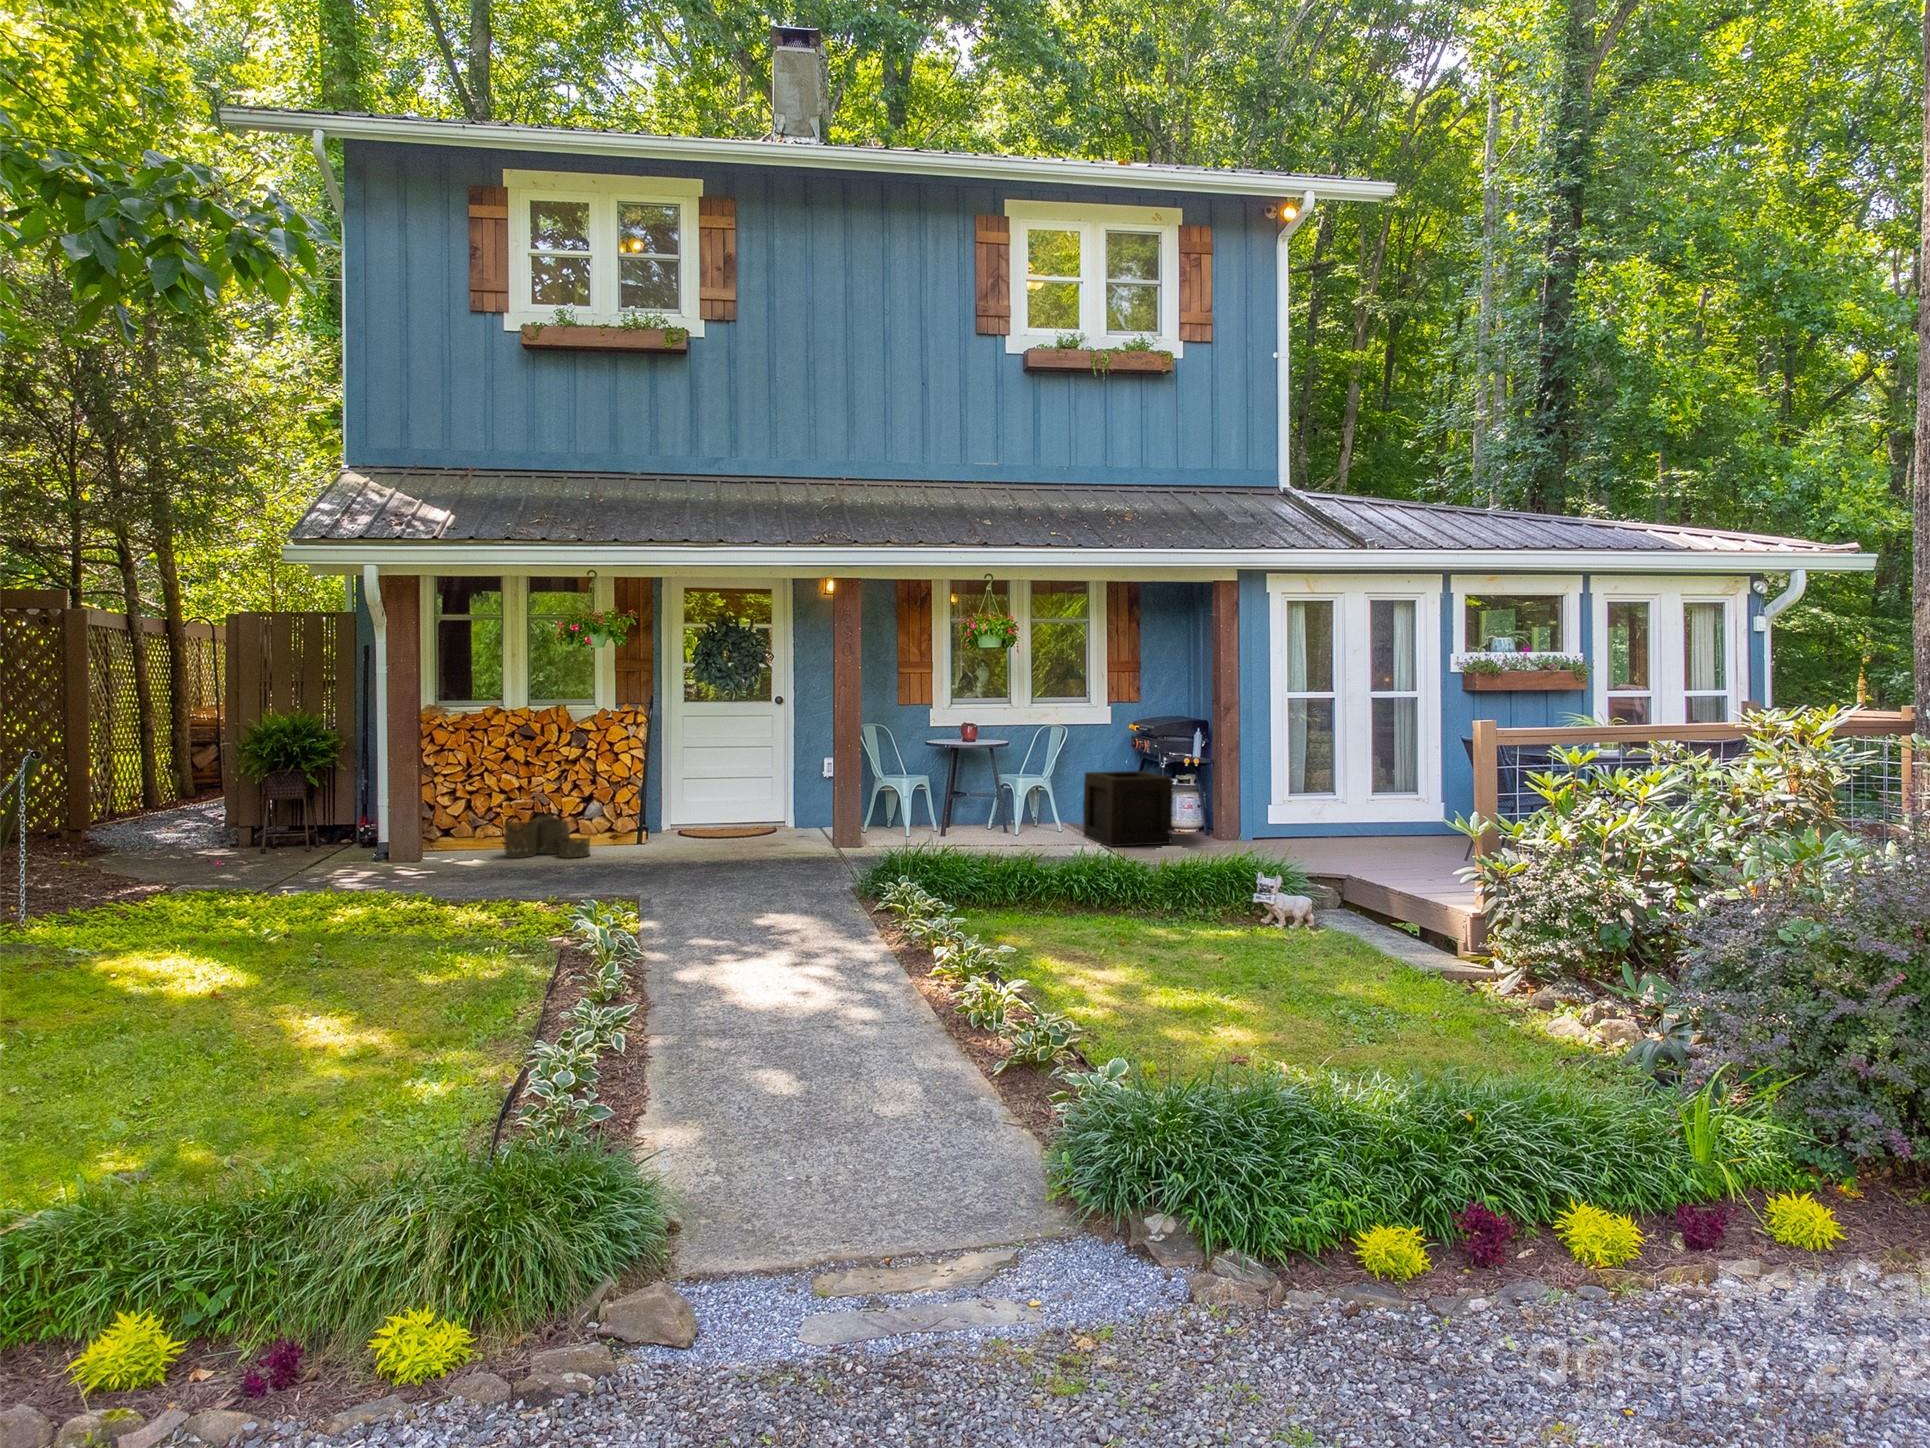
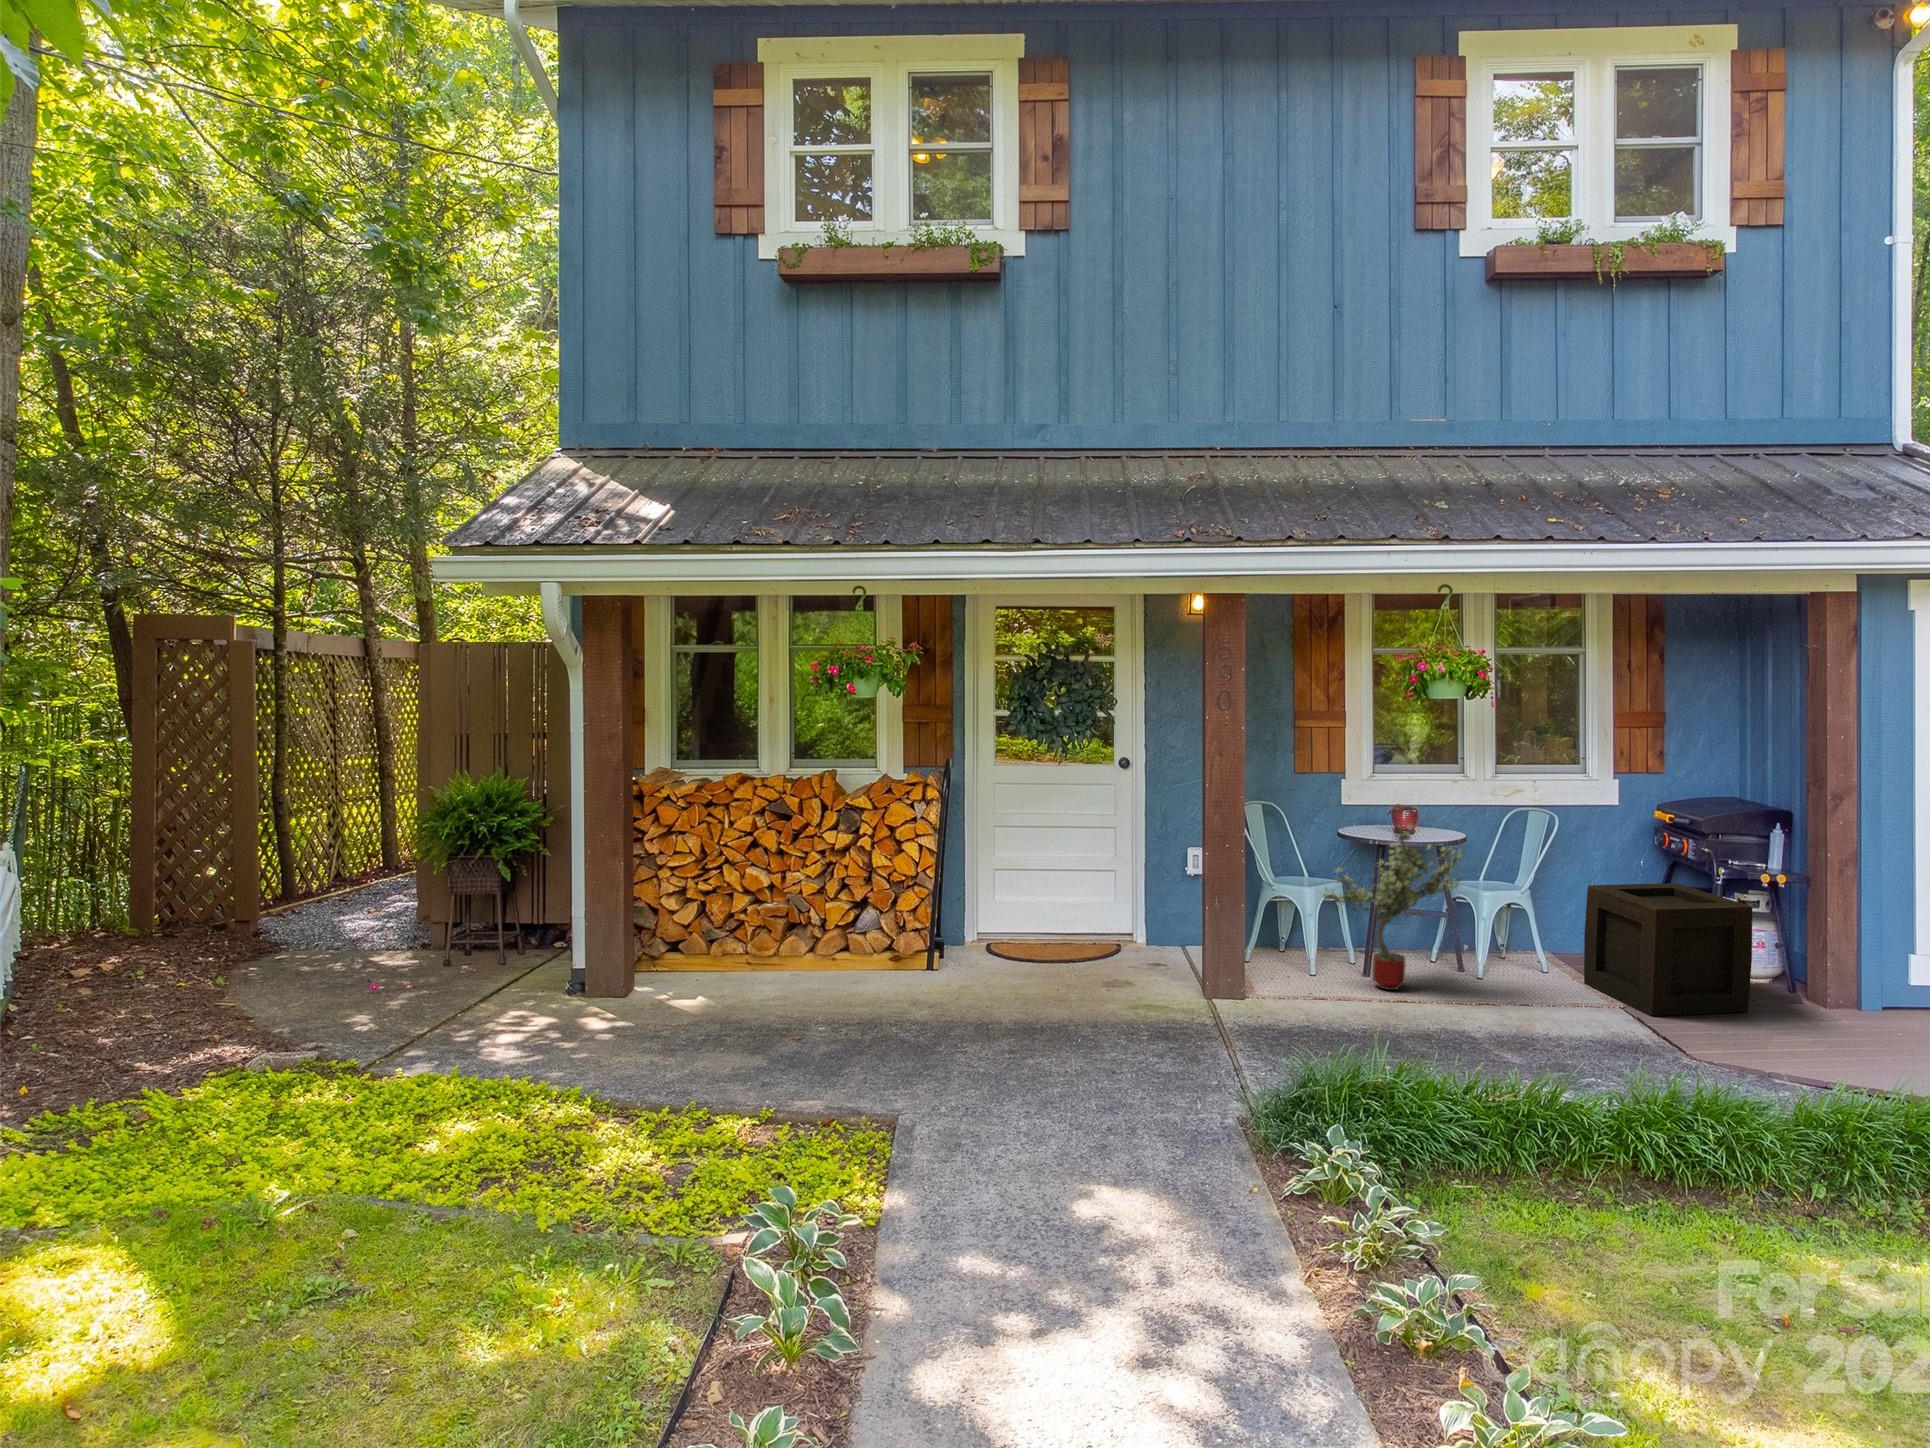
potted tree: none [911,732,1001,842] -> present [1323,823,1462,990]
woven basket: present [504,815,590,858] -> none [744,924,861,1006]

